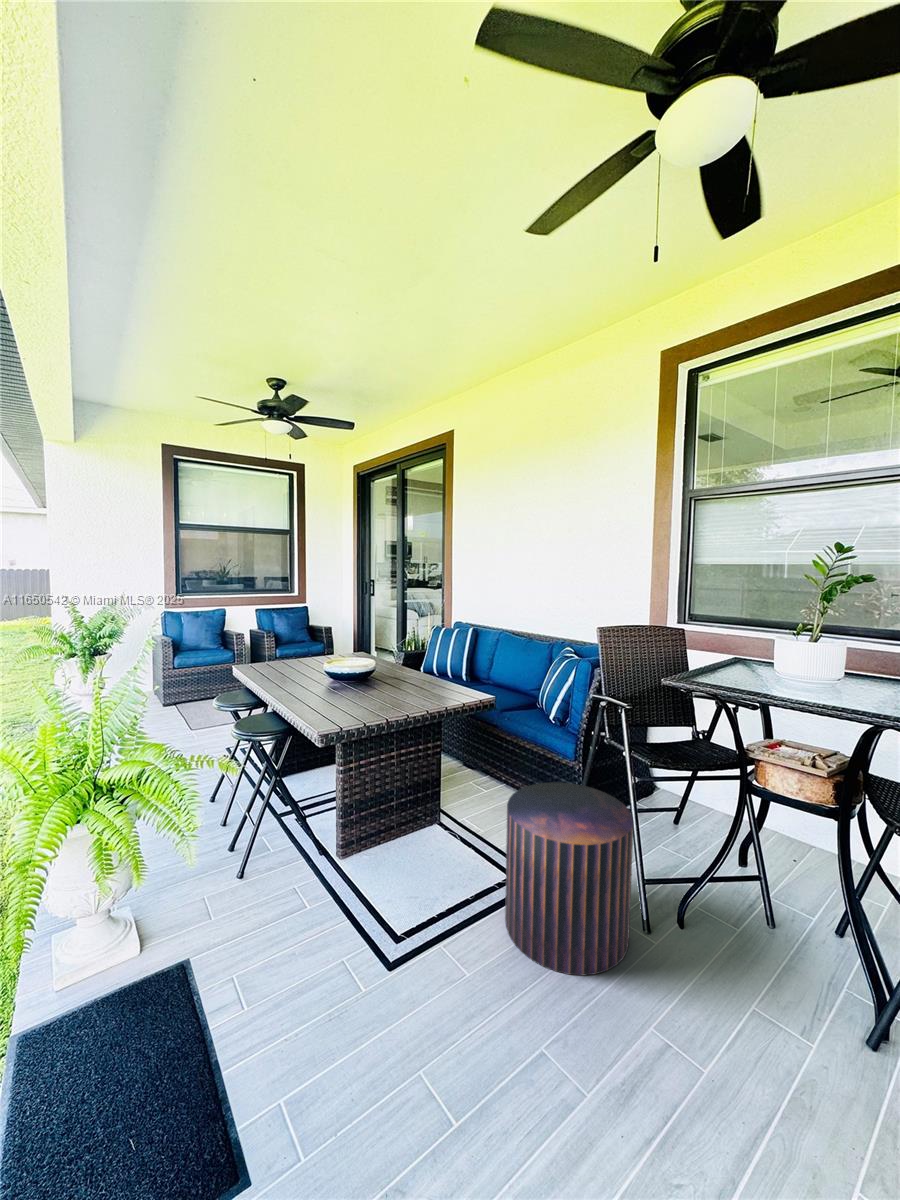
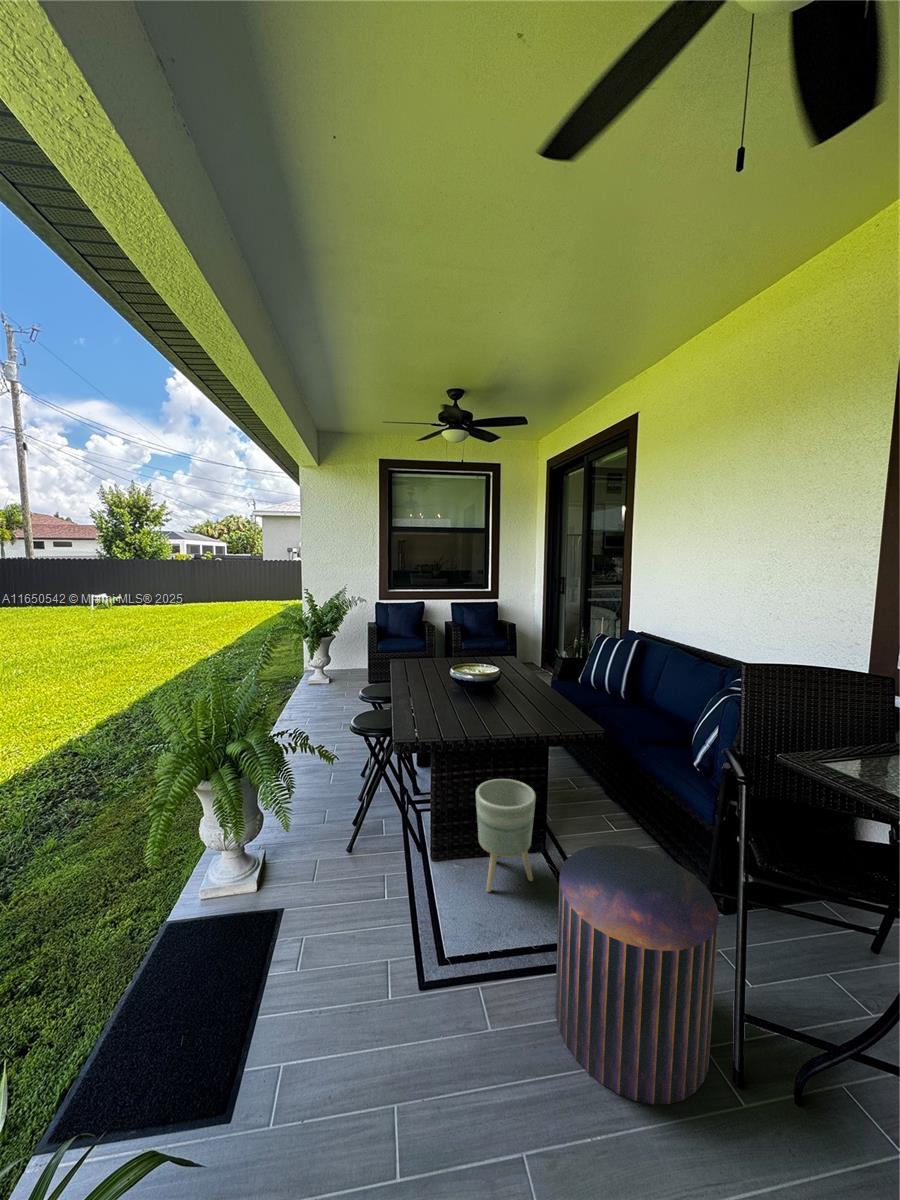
planter: none [386,759,444,870] -> present [476,779,536,892]

